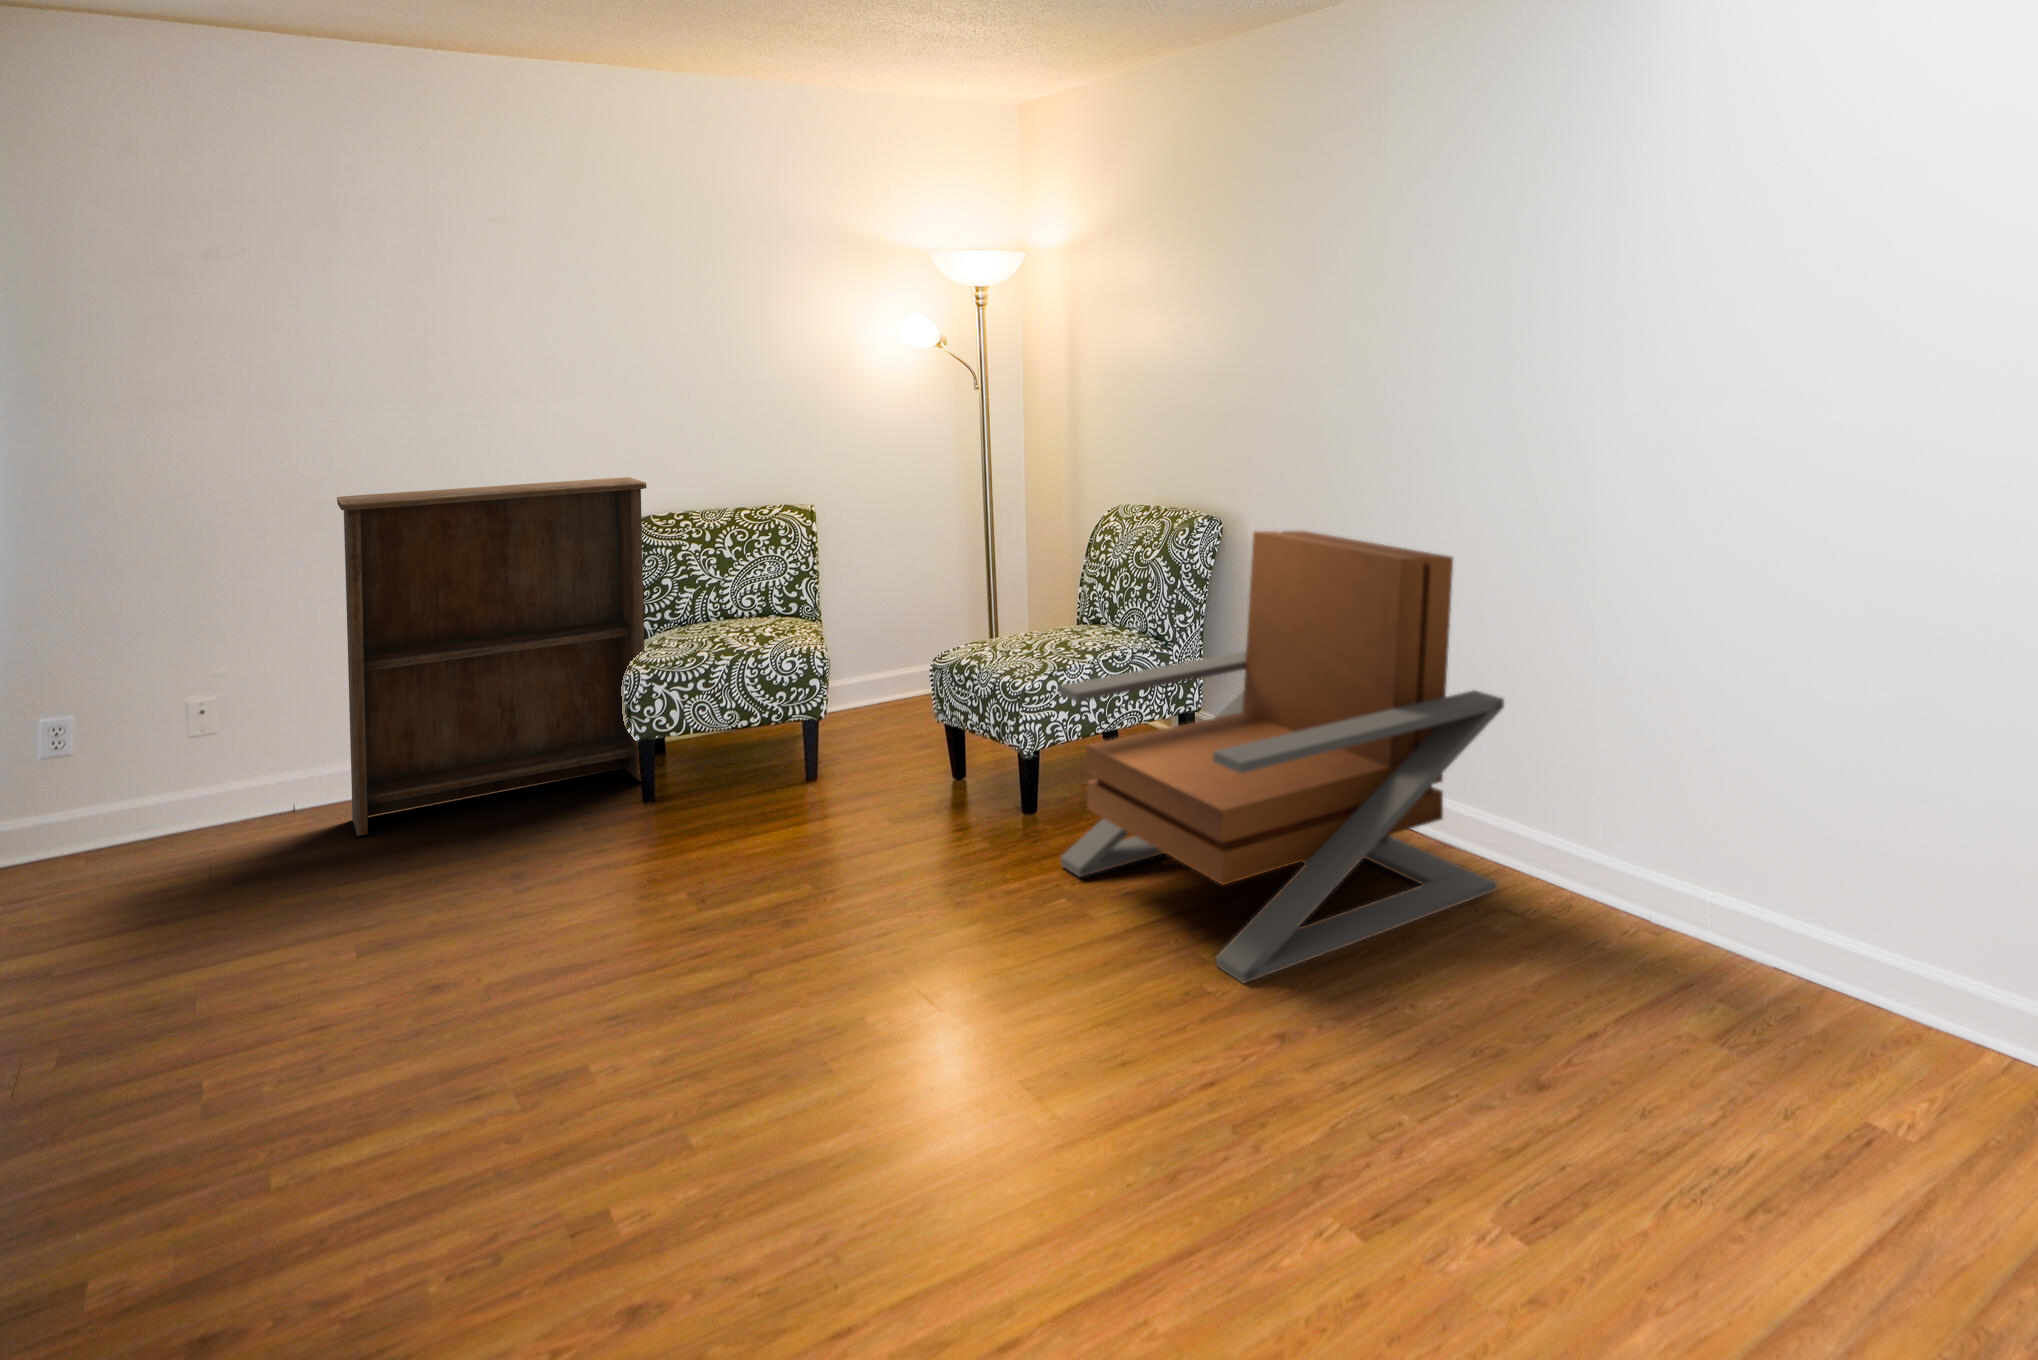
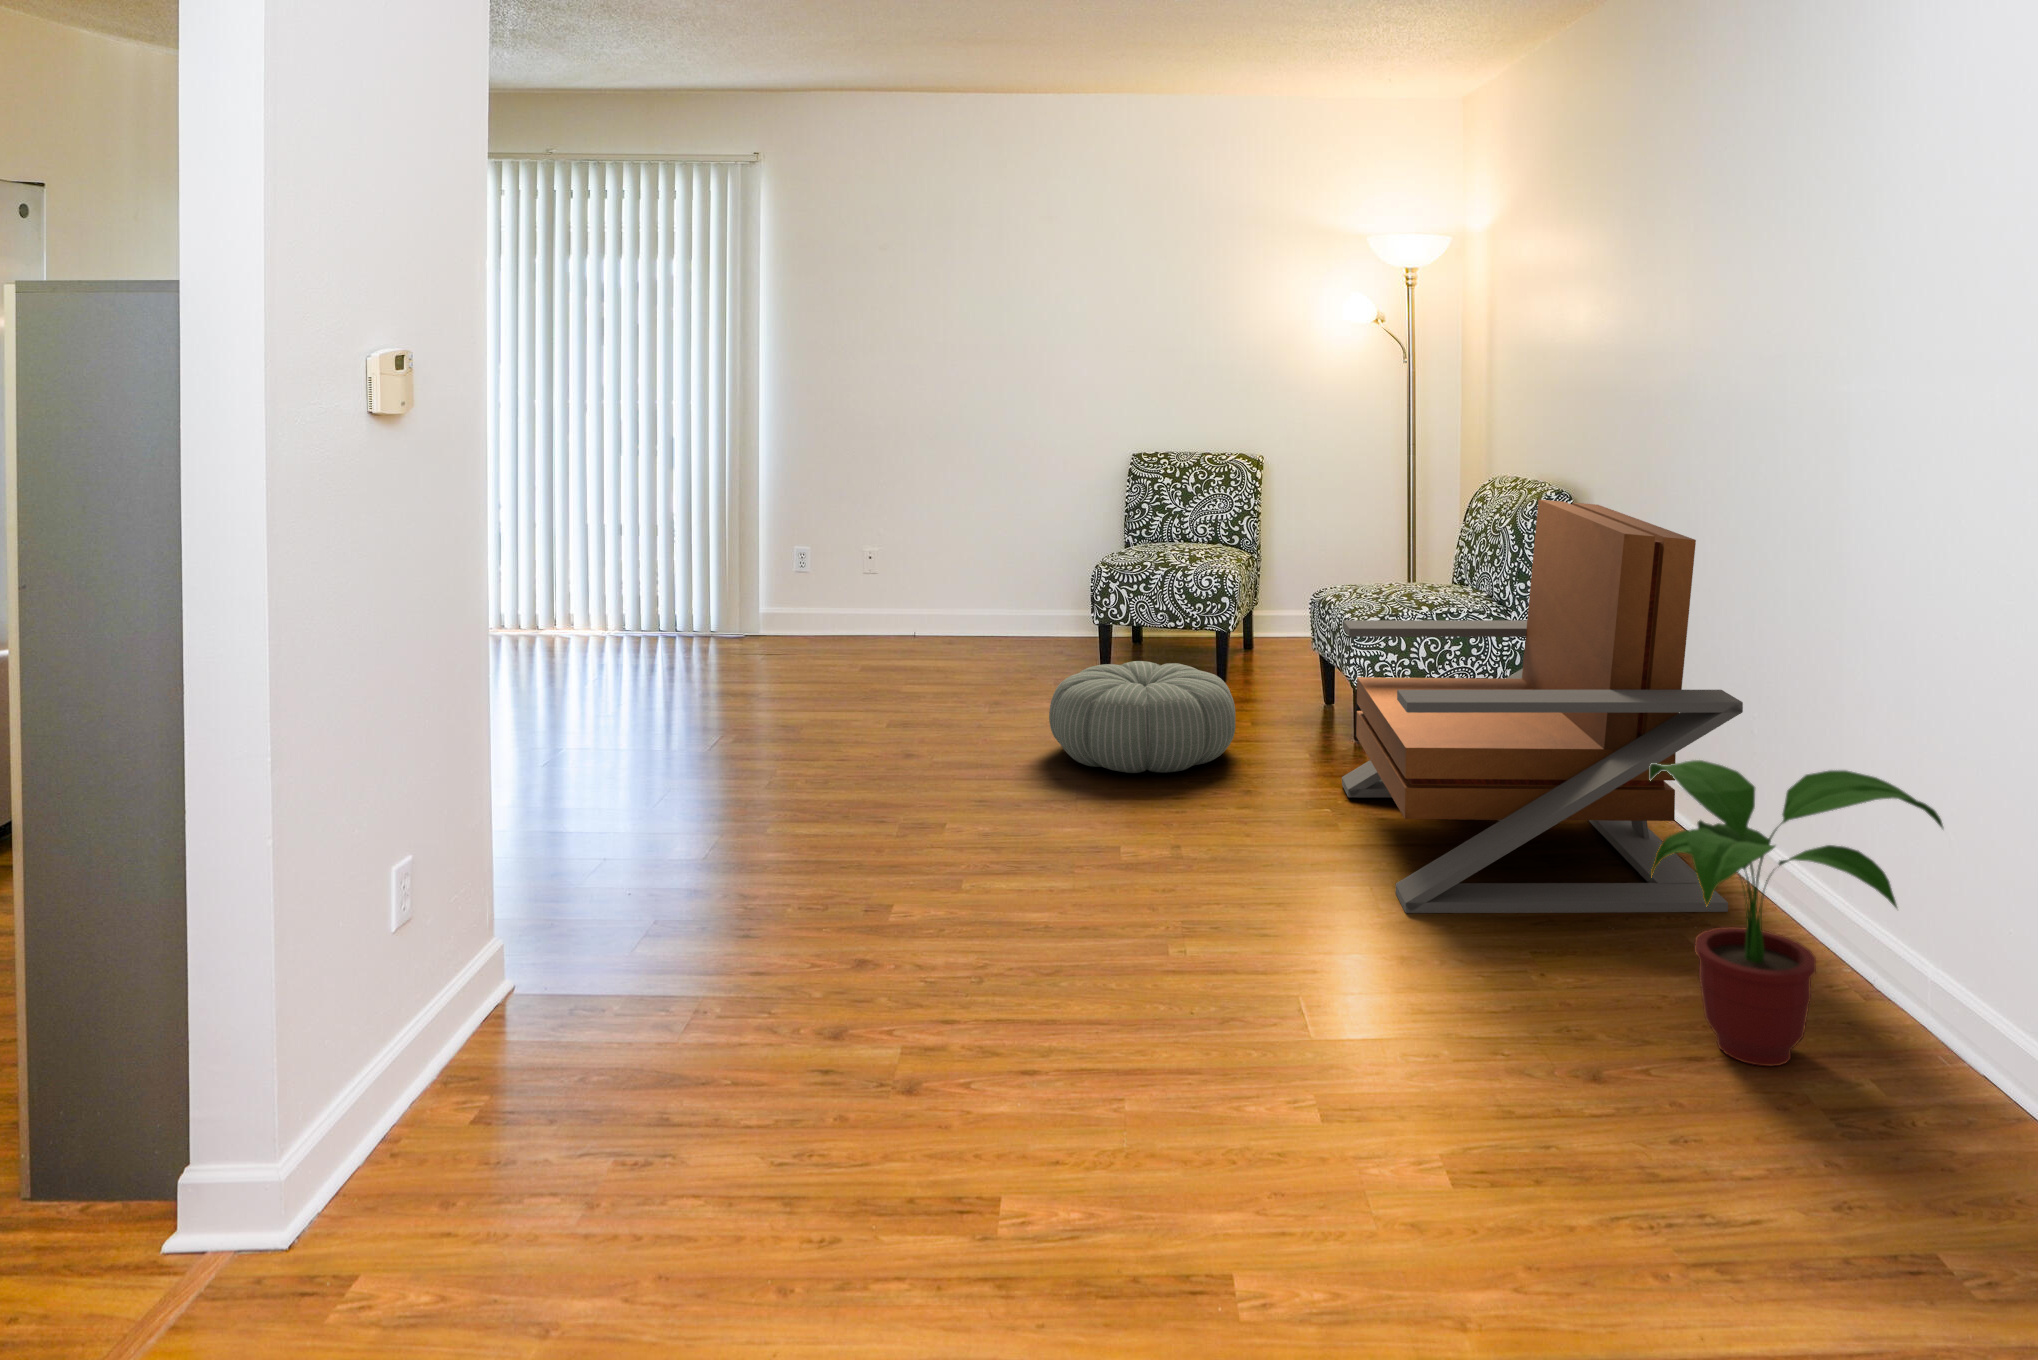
bookshelf: present [337,477,646,836] -> none [933,418,1121,660]
potted plant: none [1486,743,1745,1022] -> present [1649,760,1943,1066]
pouf: none [657,771,917,925] -> present [1049,661,1235,773]

